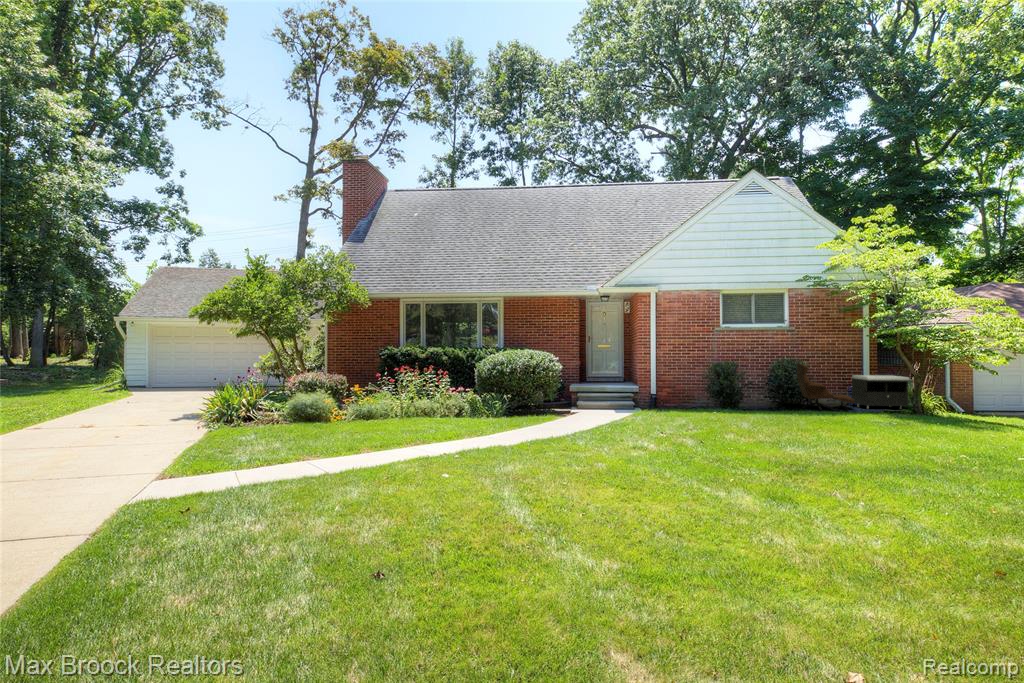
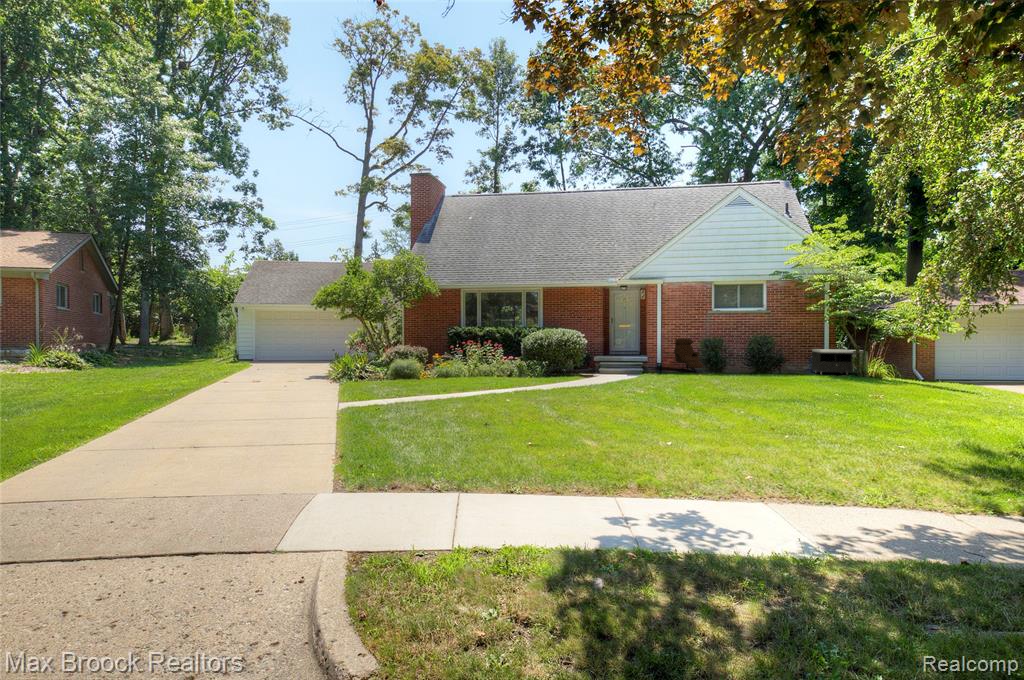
lounge chair: present [797,364,855,410] -> present [674,338,704,372]

